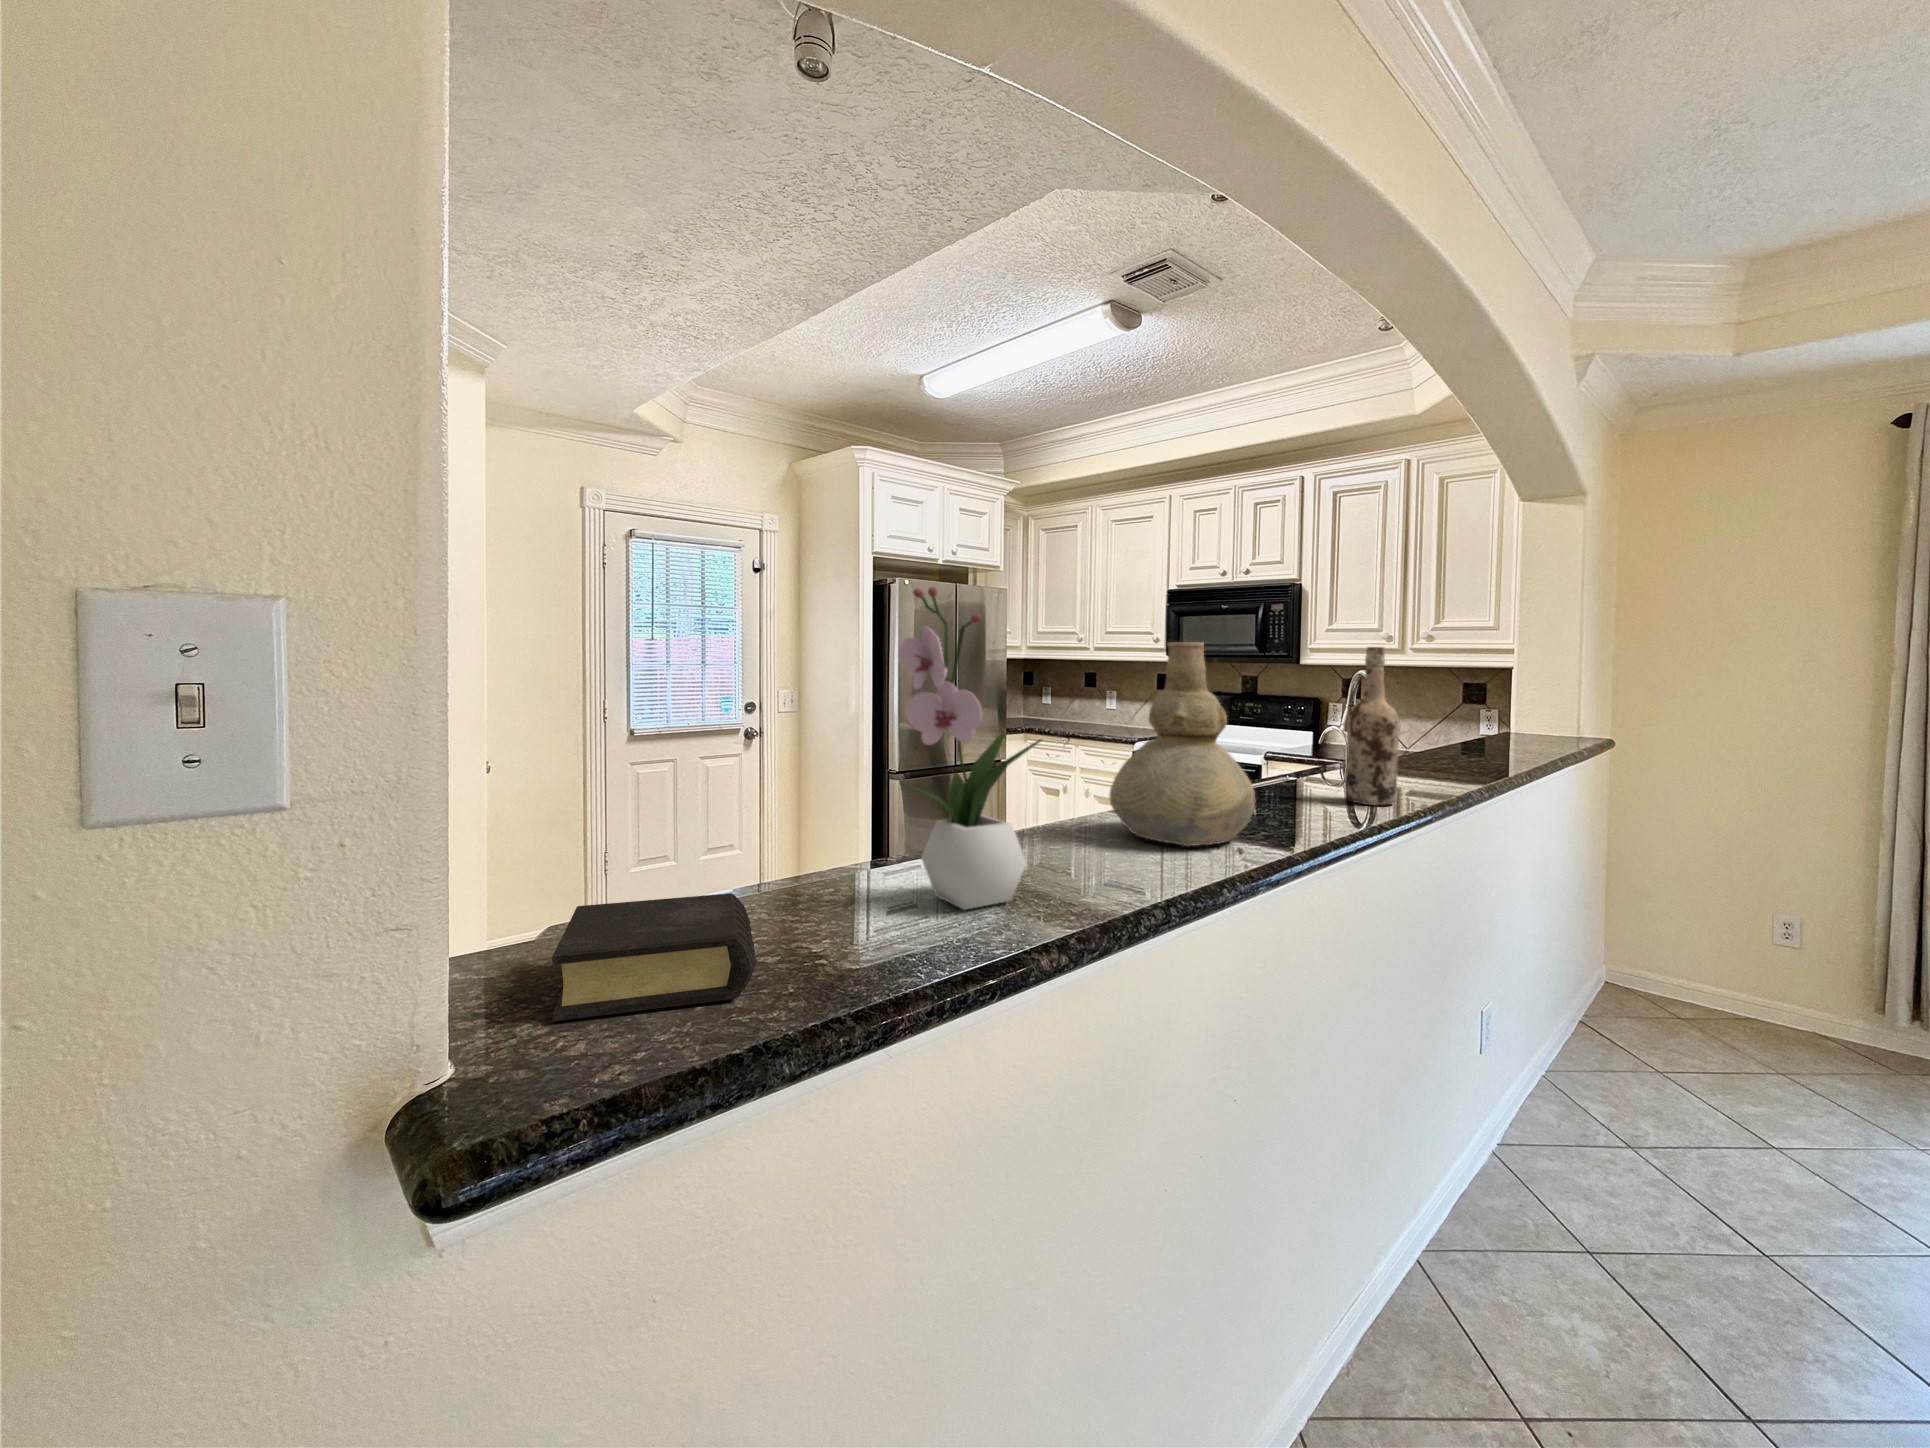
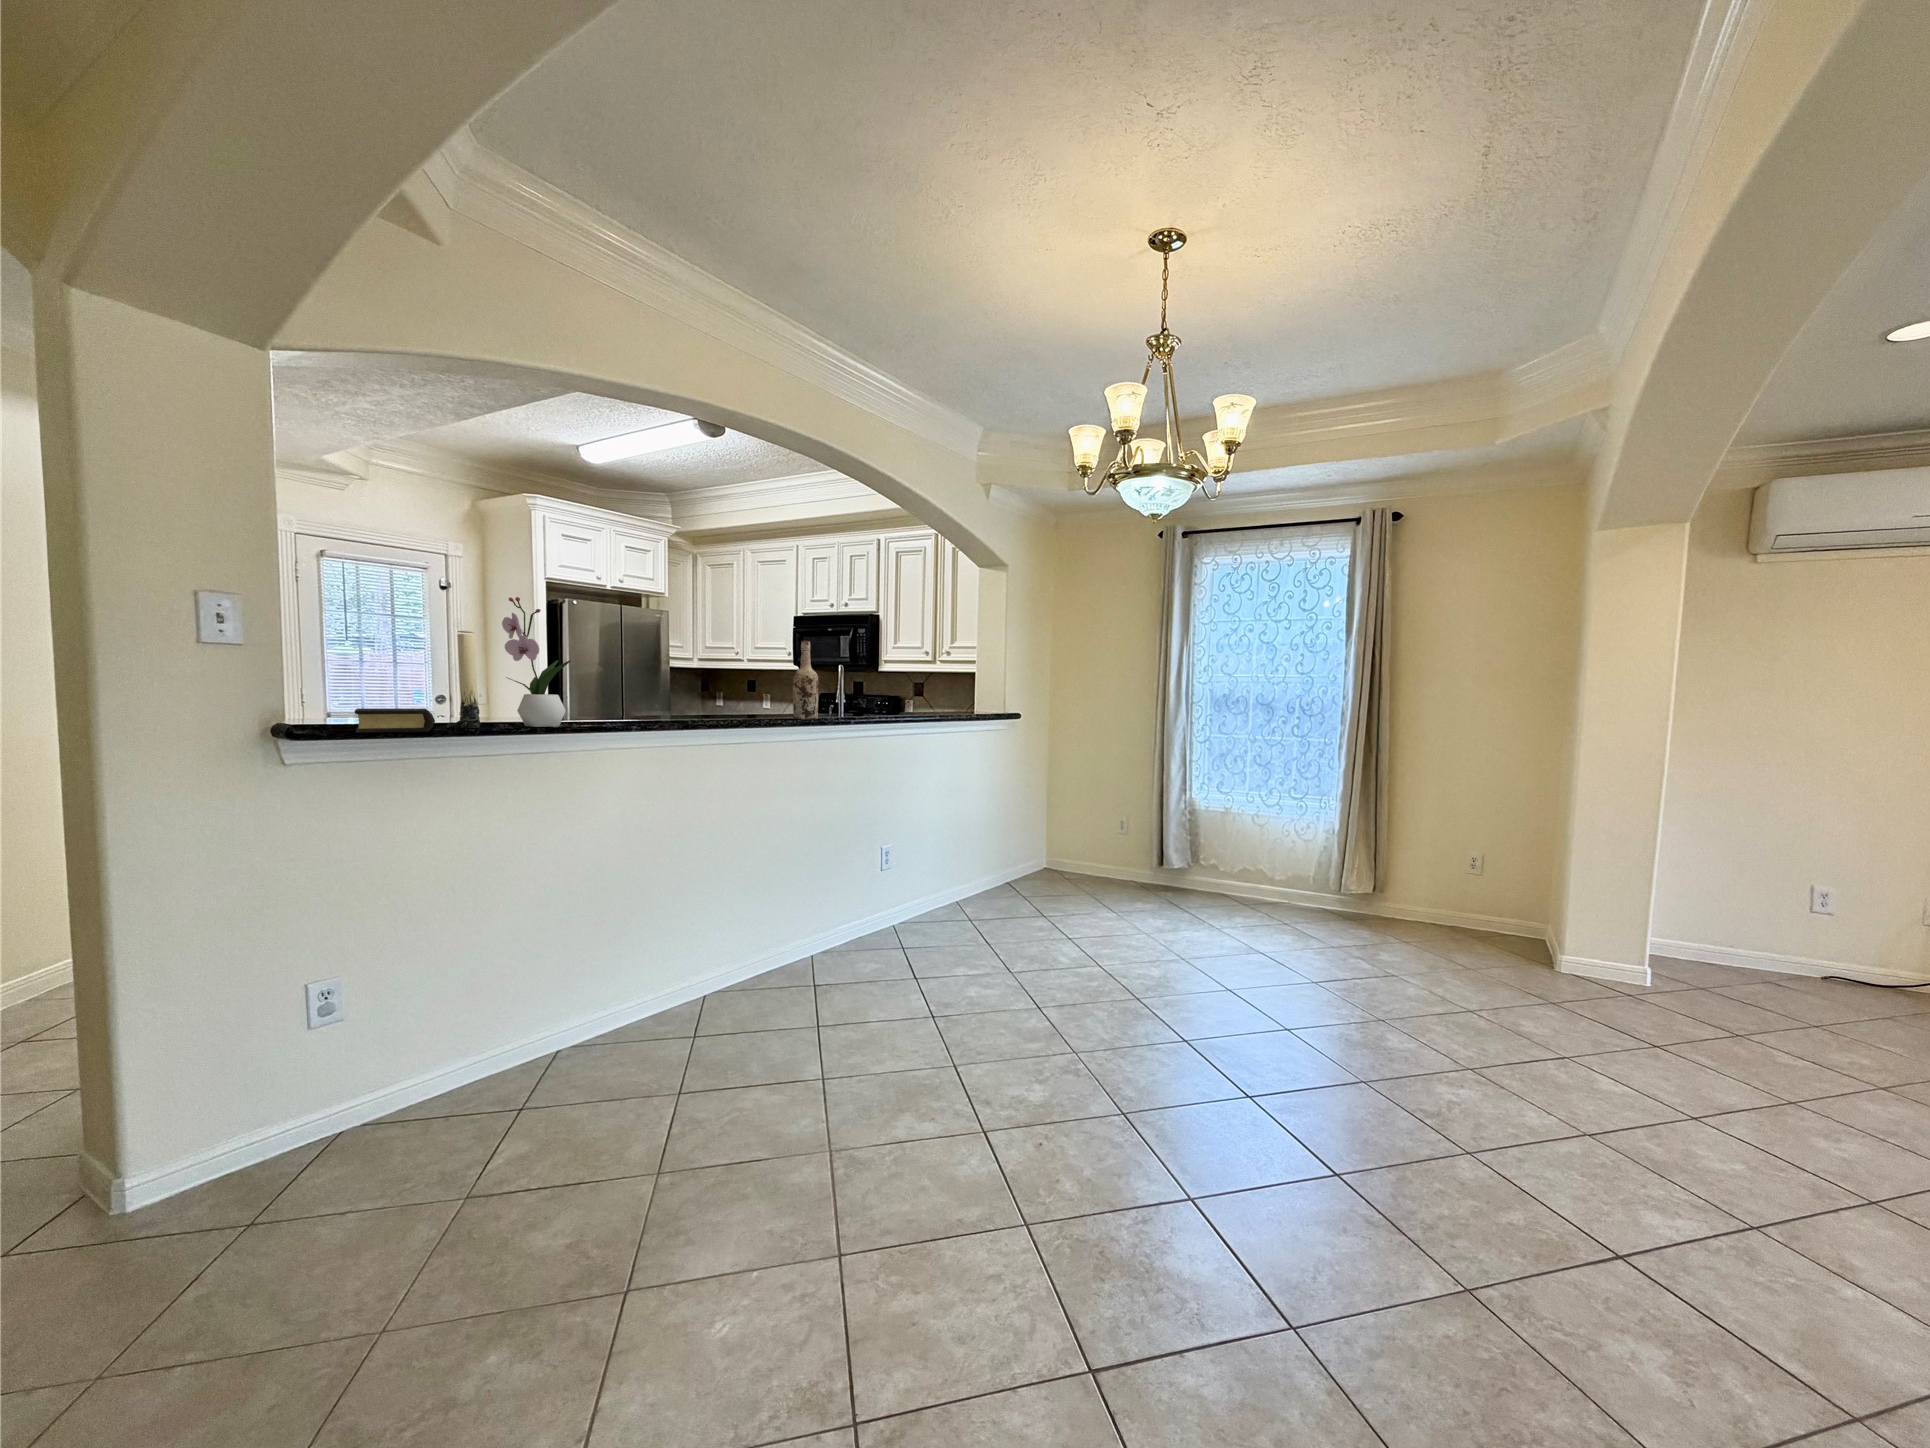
vase: present [1110,642,1255,846] -> none [637,630,710,722]
candle: none [777,676,850,923] -> present [447,631,481,728]

